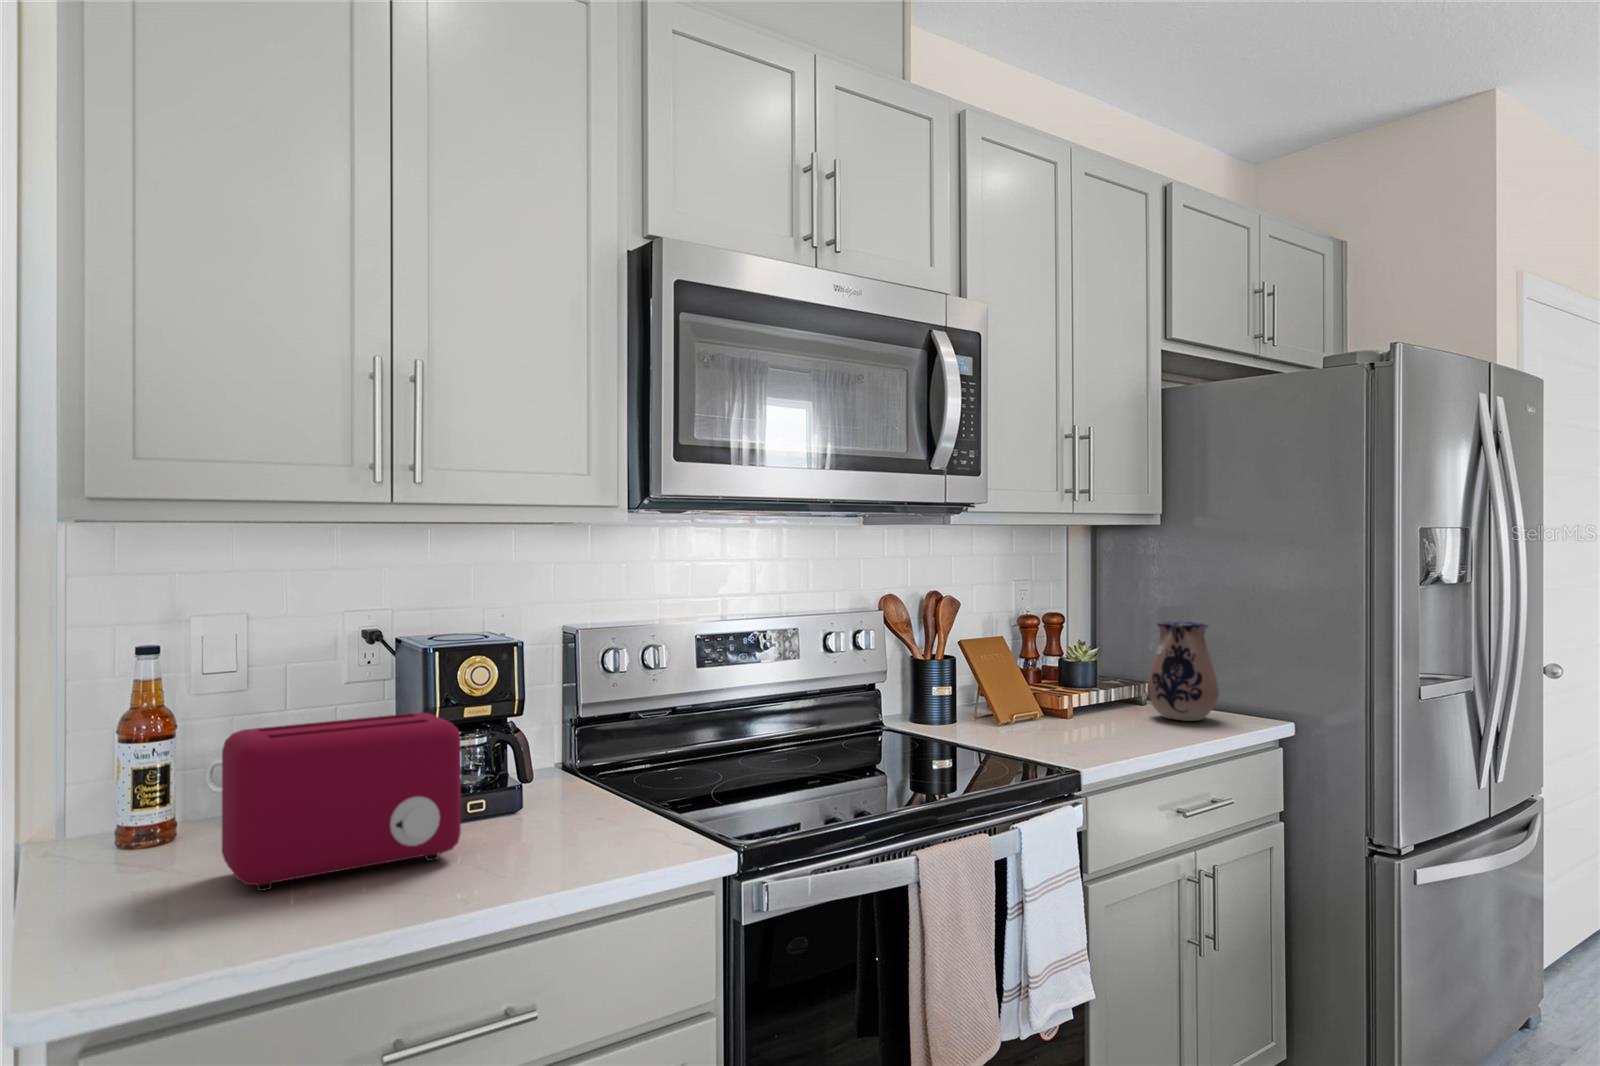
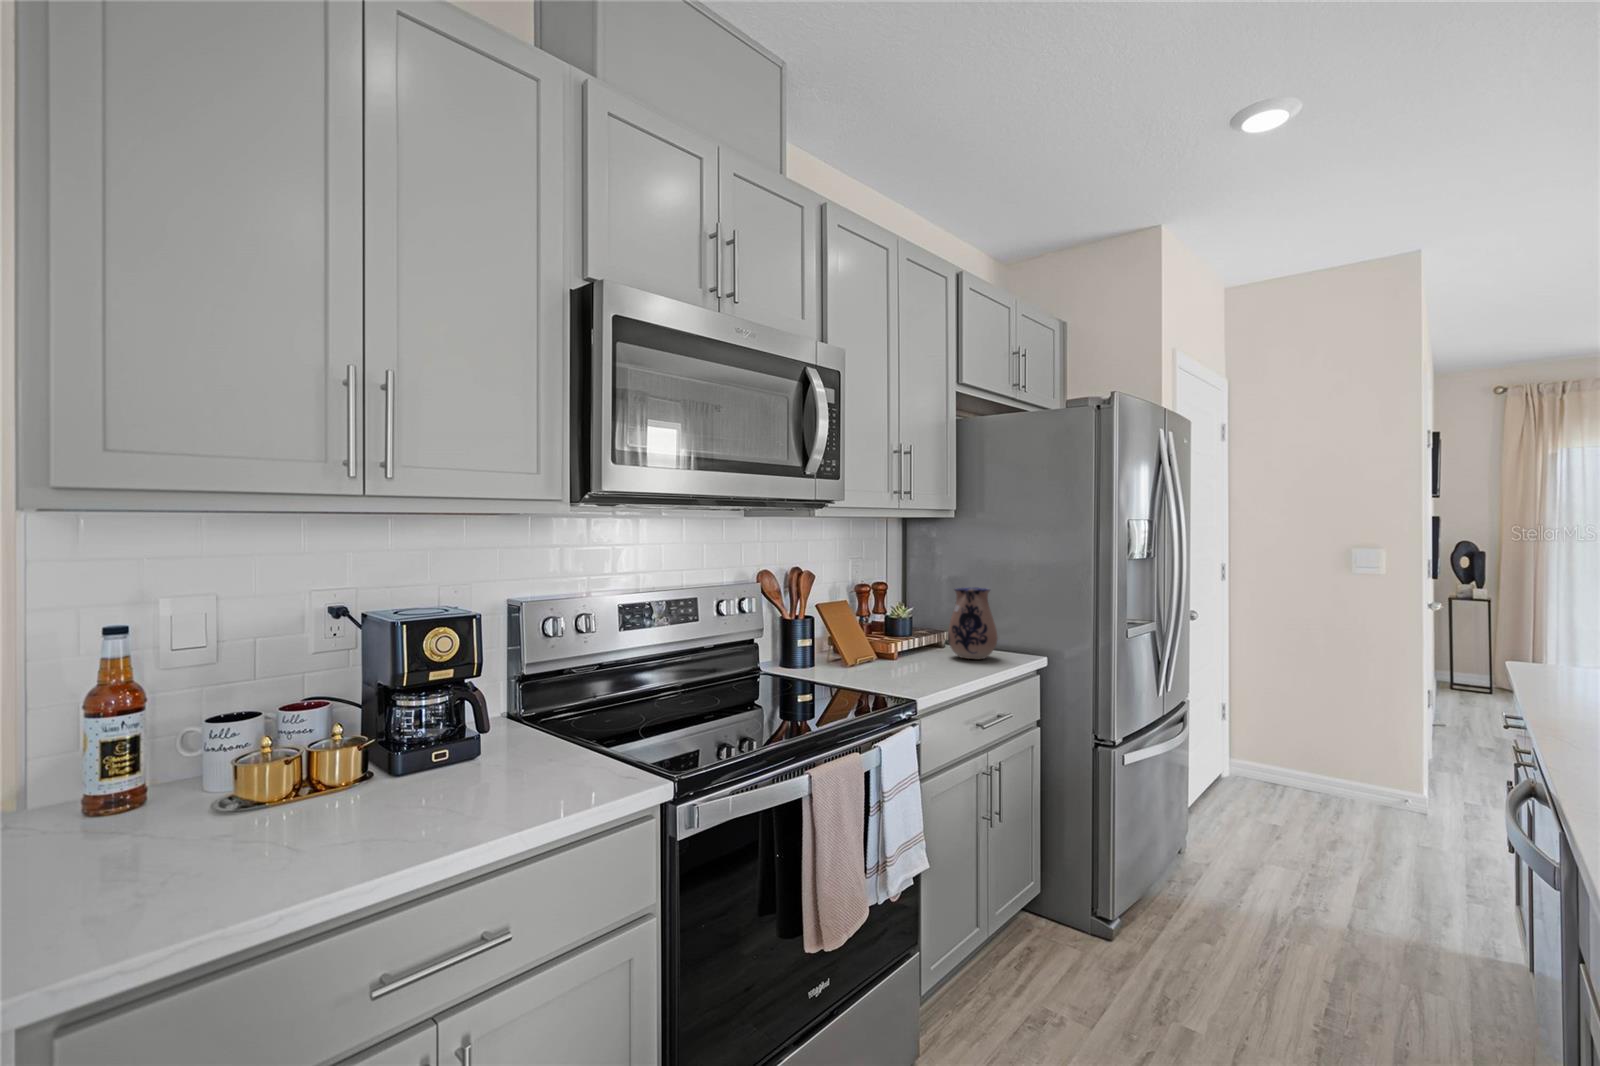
toaster: present [222,712,461,891] -> none [196,677,431,850]

